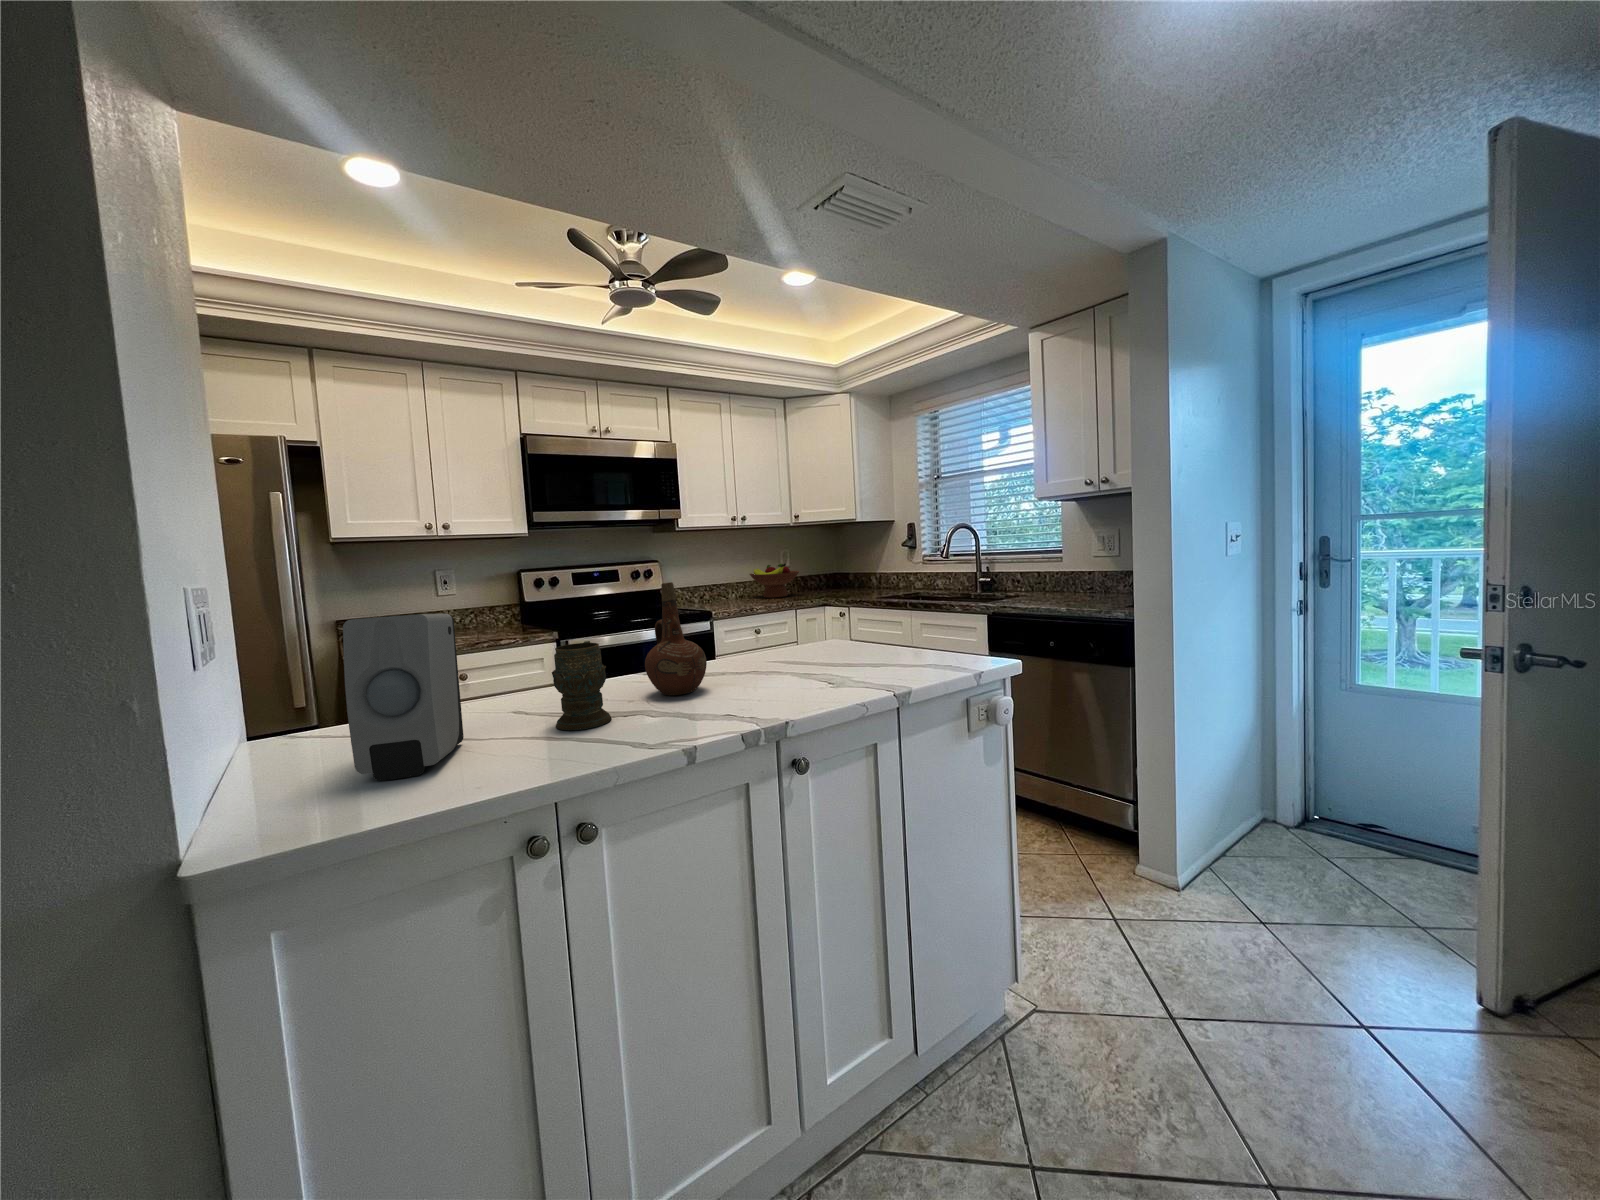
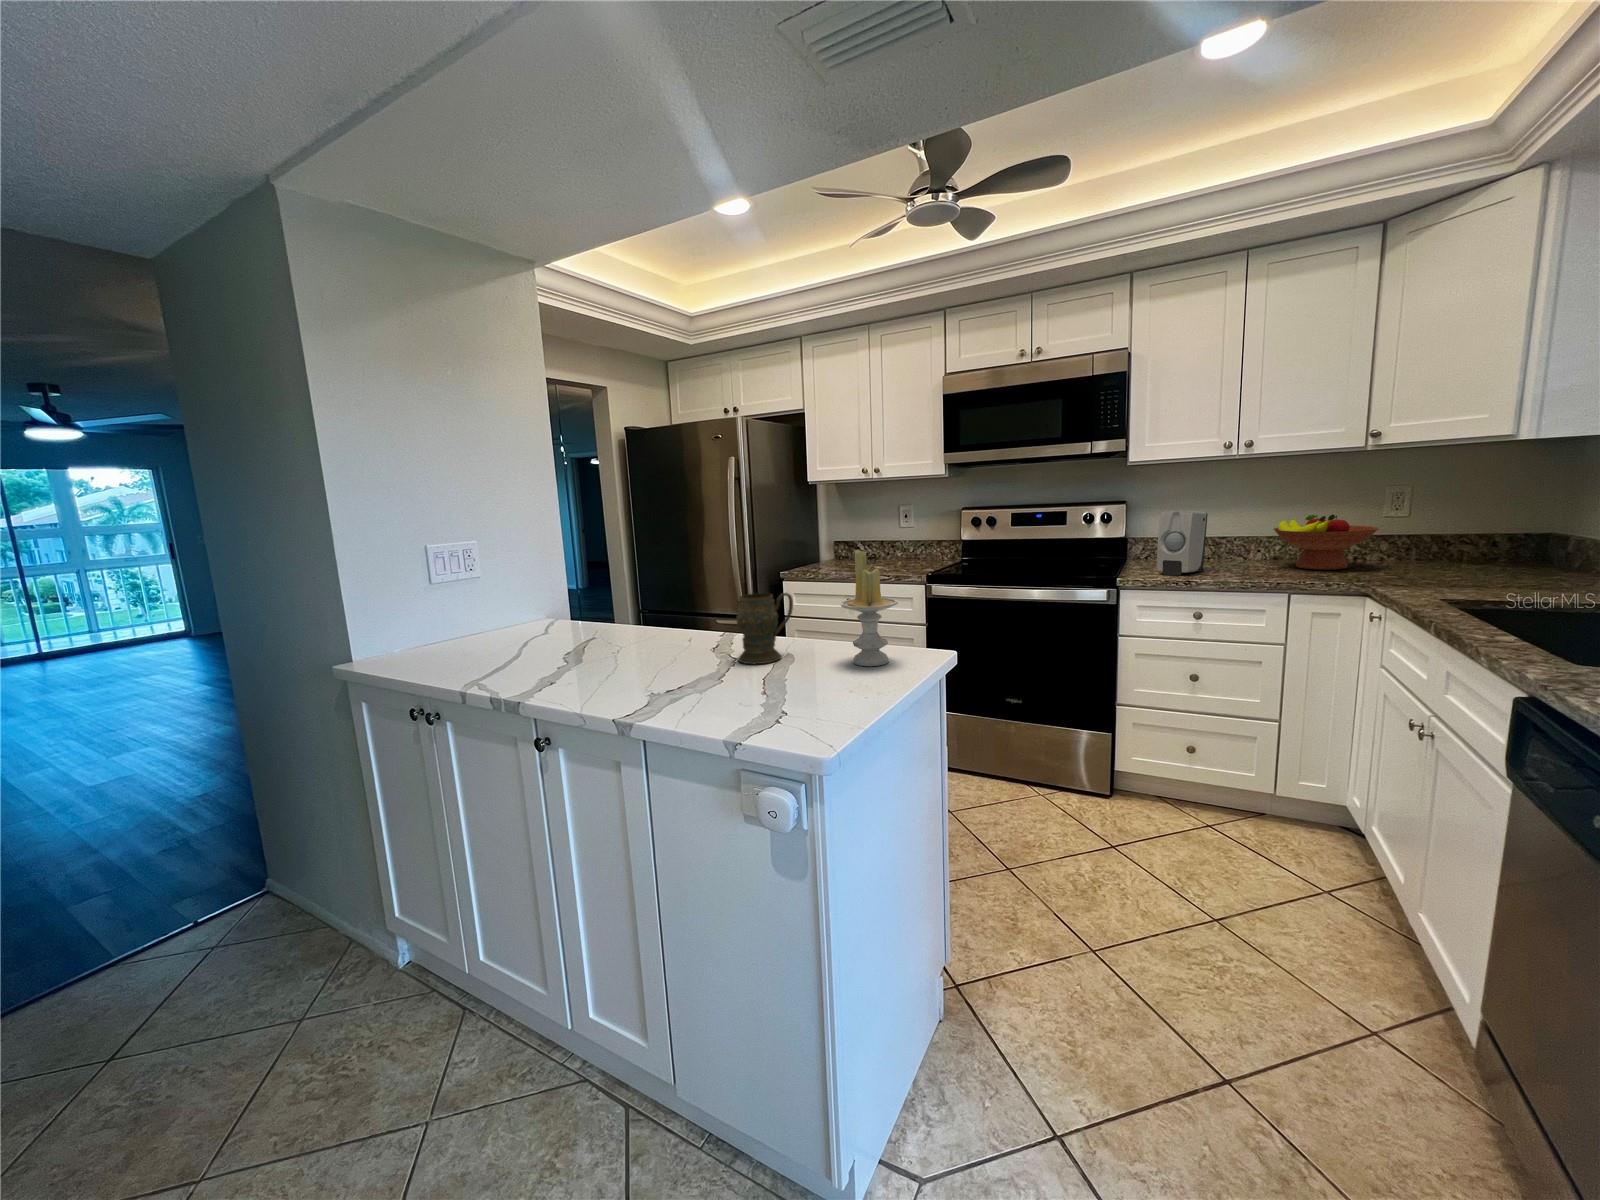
candle: none [819,566,863,655] -> present [841,550,898,666]
ceramic pitcher: present [645,582,707,695] -> none [638,553,694,653]
soap dispenser: present [343,613,464,781] -> present [1157,511,1208,575]
mug: present [552,641,612,730] -> present [736,593,793,664]

